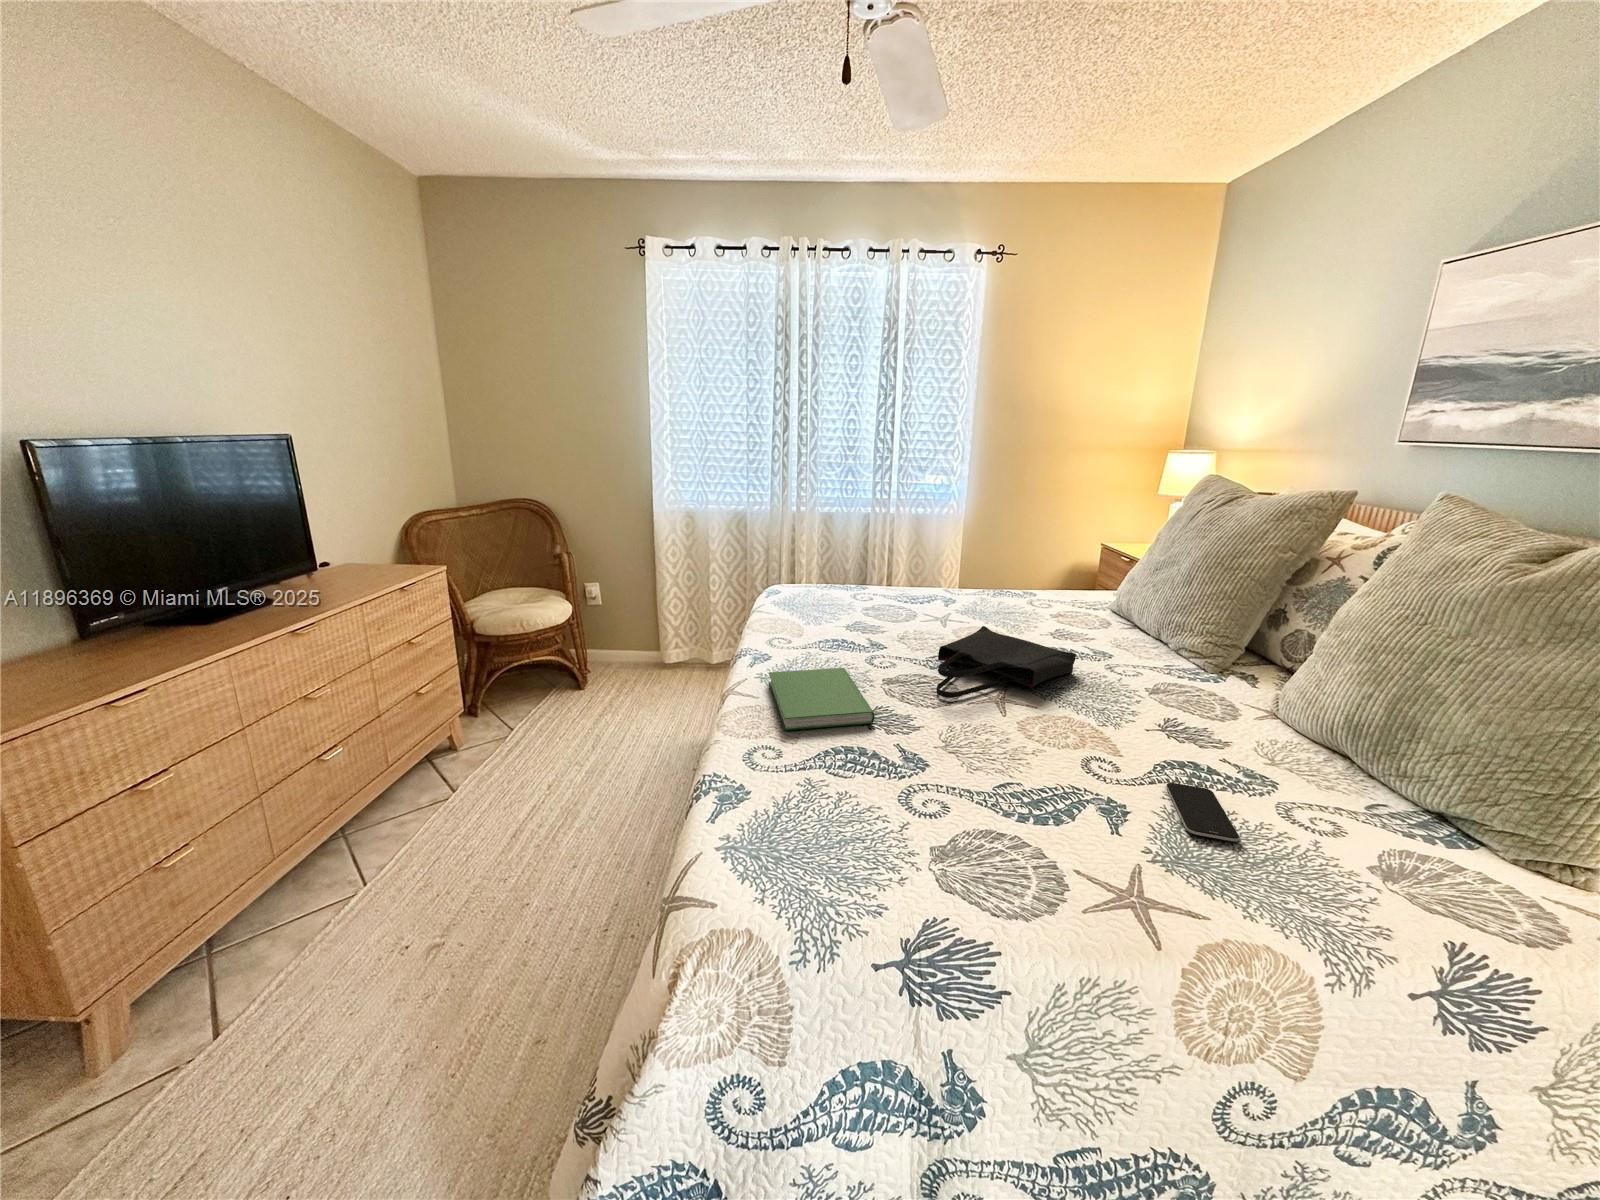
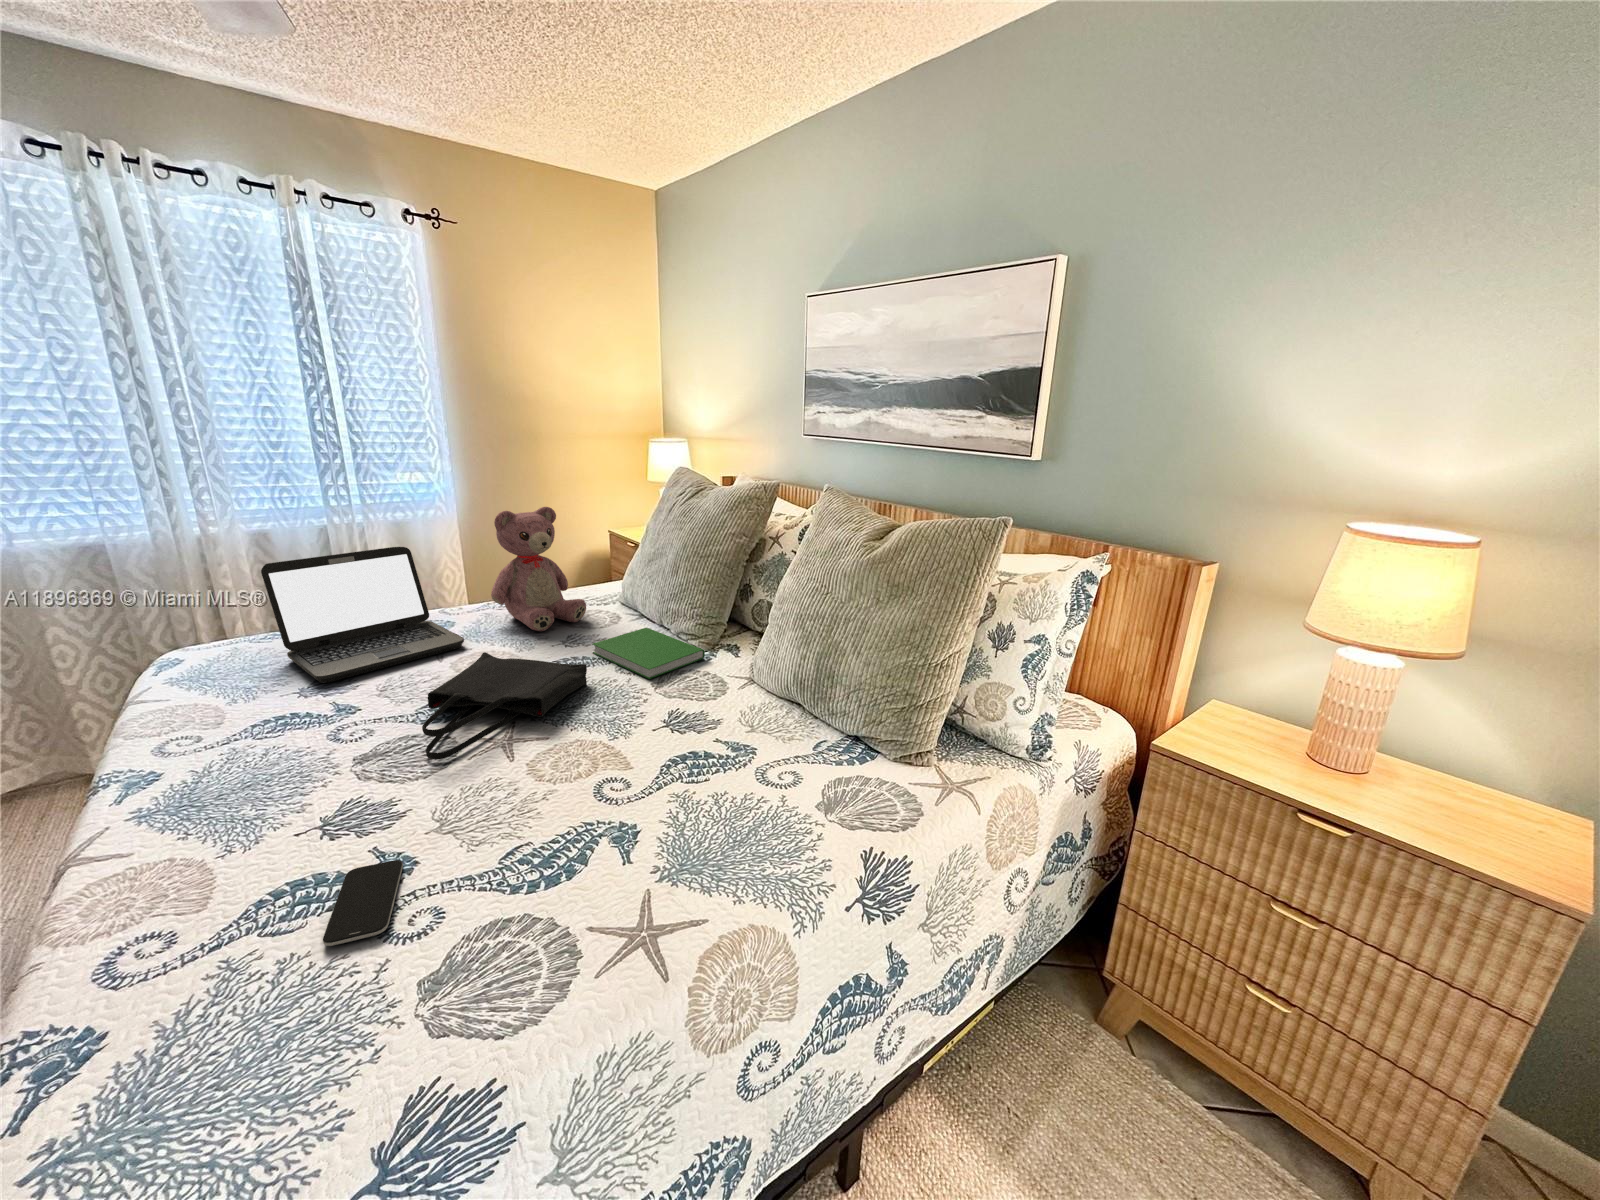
teddy bear: none [990,509,1075,622] -> present [491,507,586,631]
laptop: none [841,534,965,627] -> present [261,547,464,683]
hardcover book: present [769,668,875,730] -> present [592,628,705,679]
smartphone: present [1166,783,1239,842] -> present [323,860,403,946]

